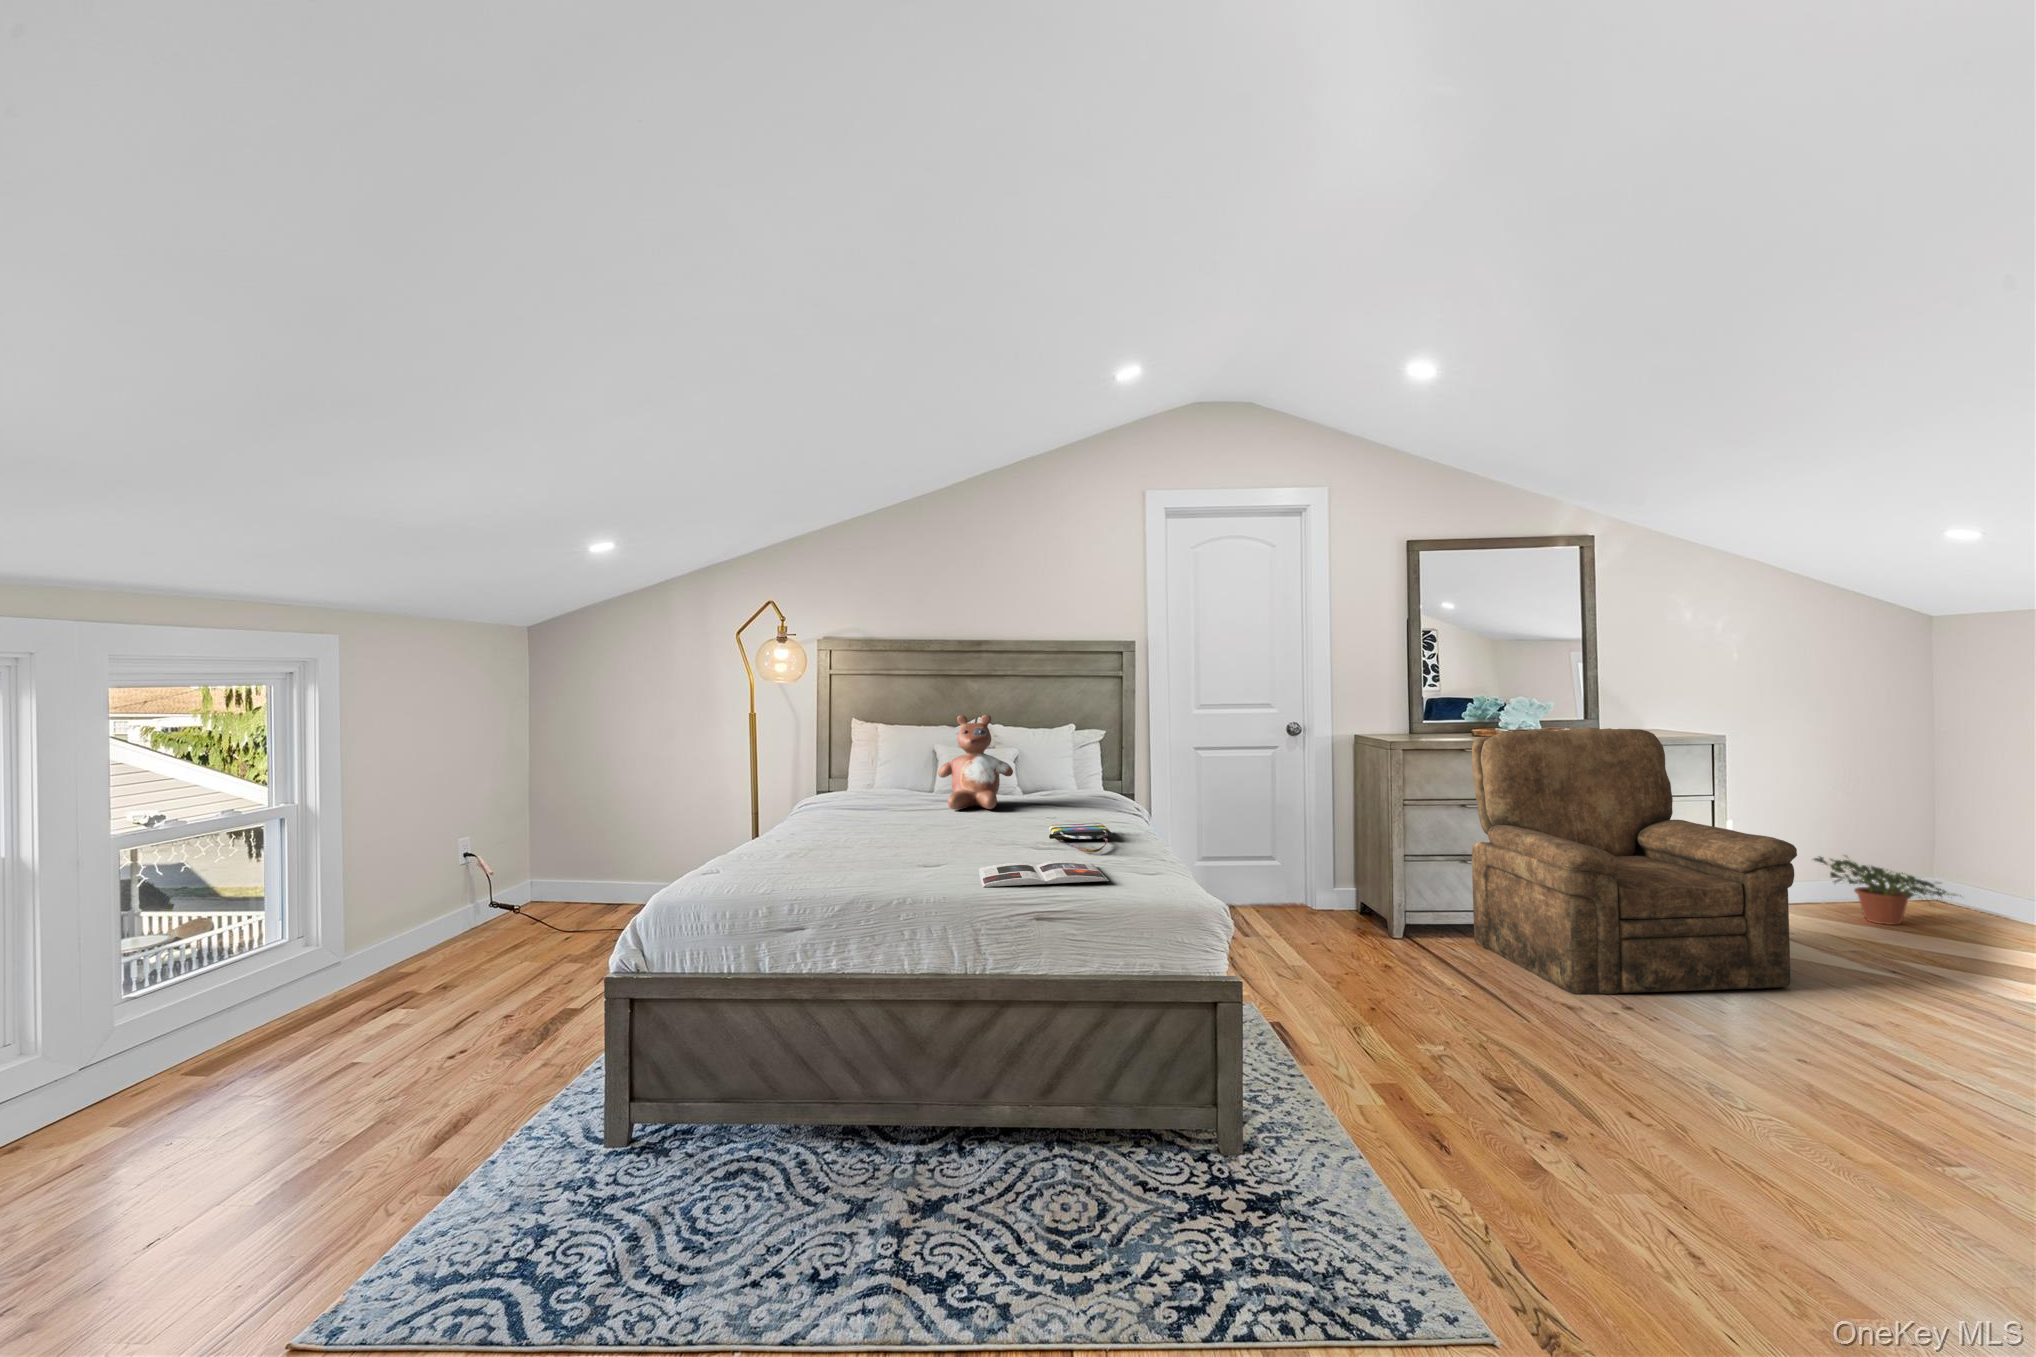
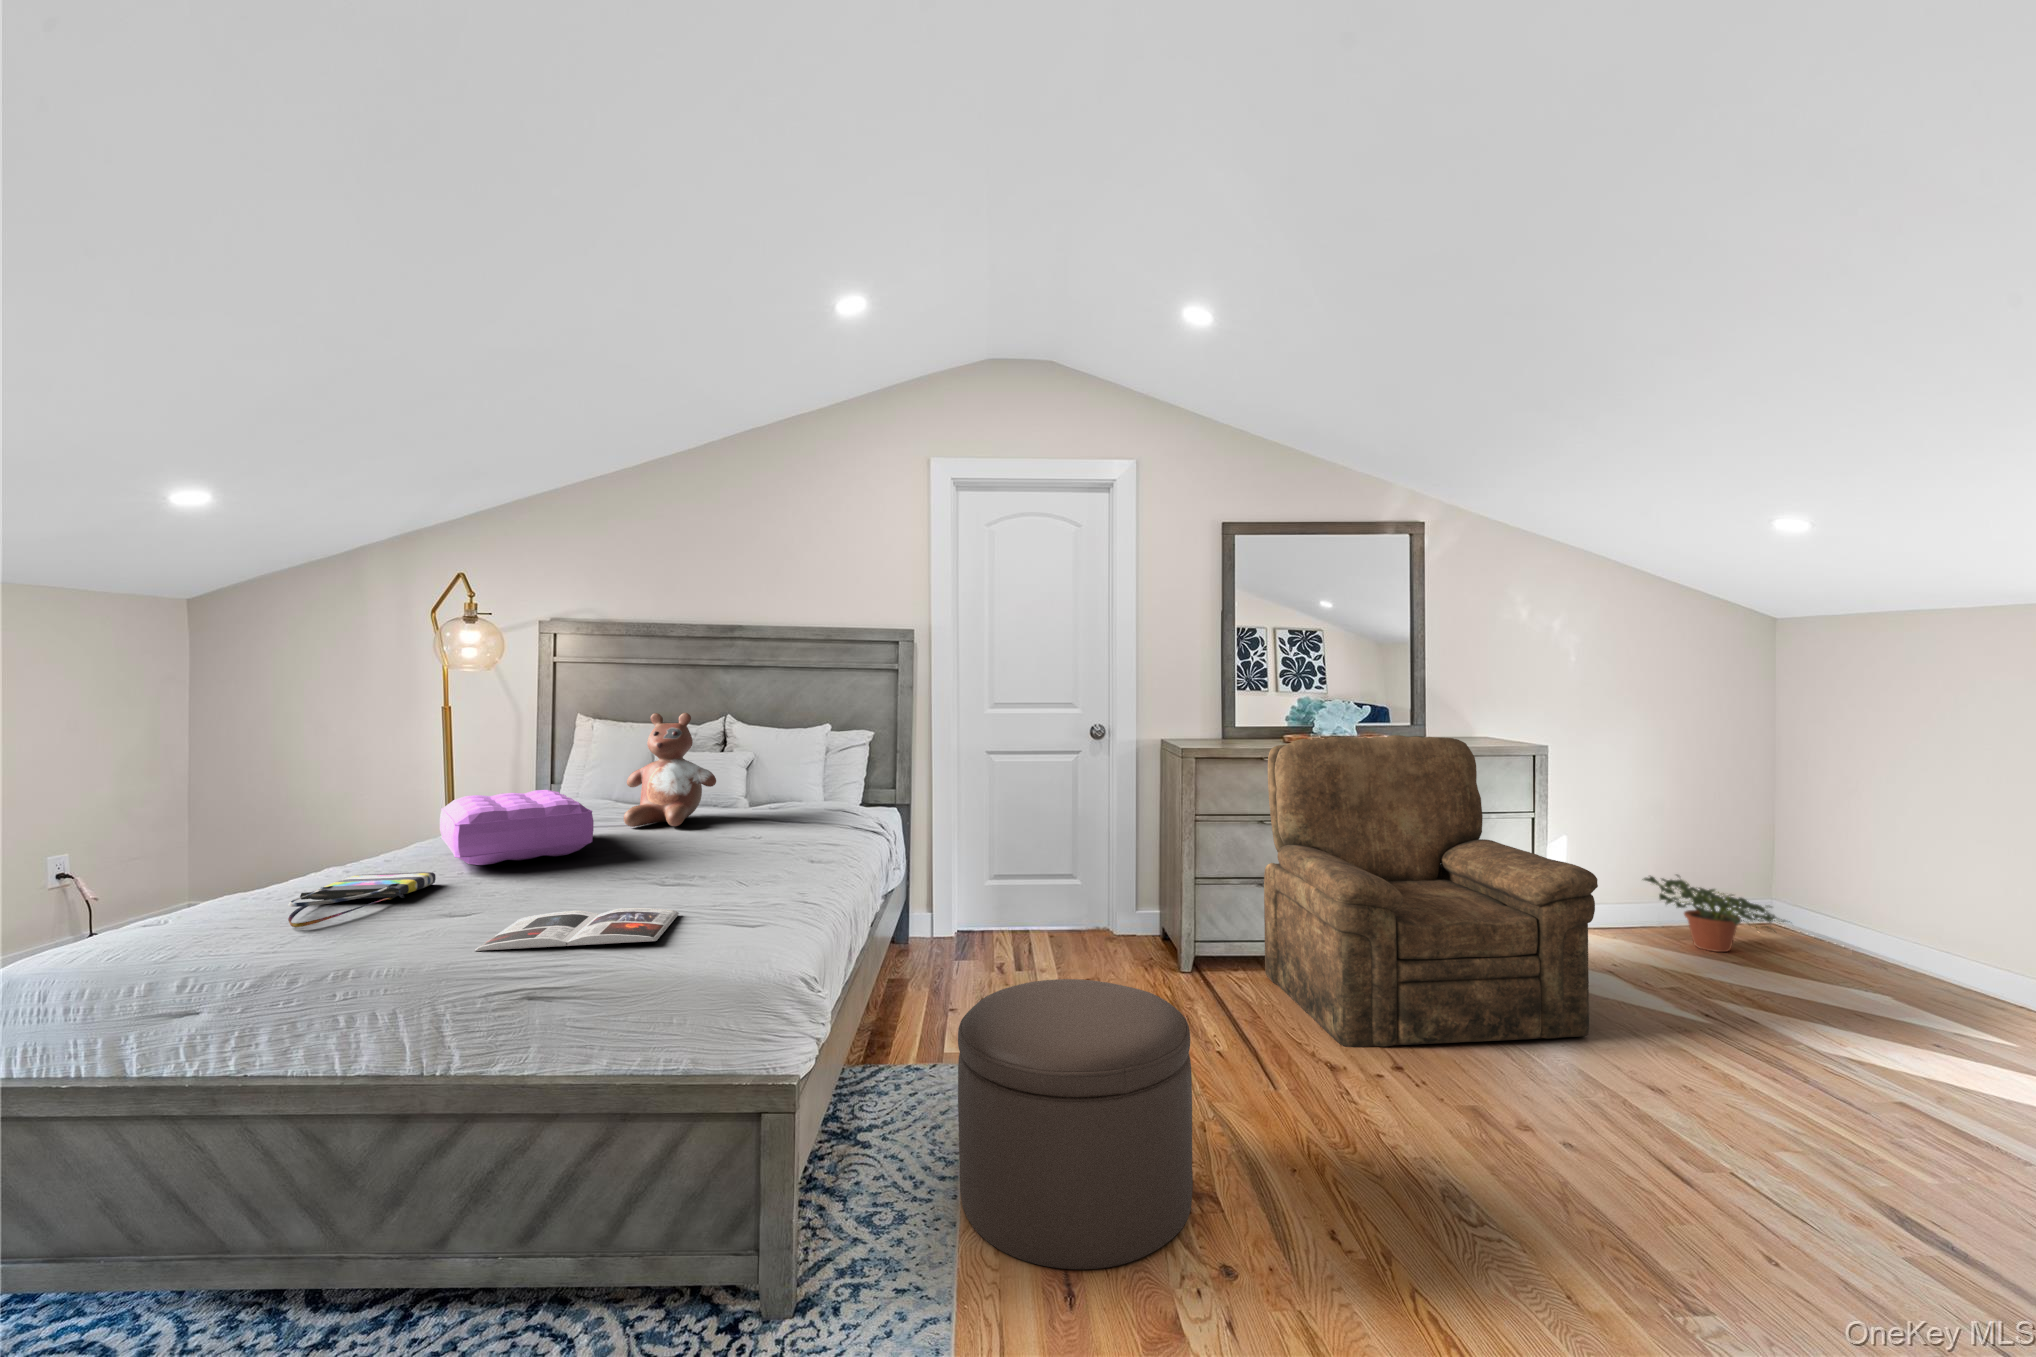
pillow: none [829,778,962,835] -> present [440,790,594,865]
tote bag: present [1049,823,1114,853] -> present [288,872,436,927]
ottoman: none [1309,923,1509,1131] -> present [958,979,1193,1269]

